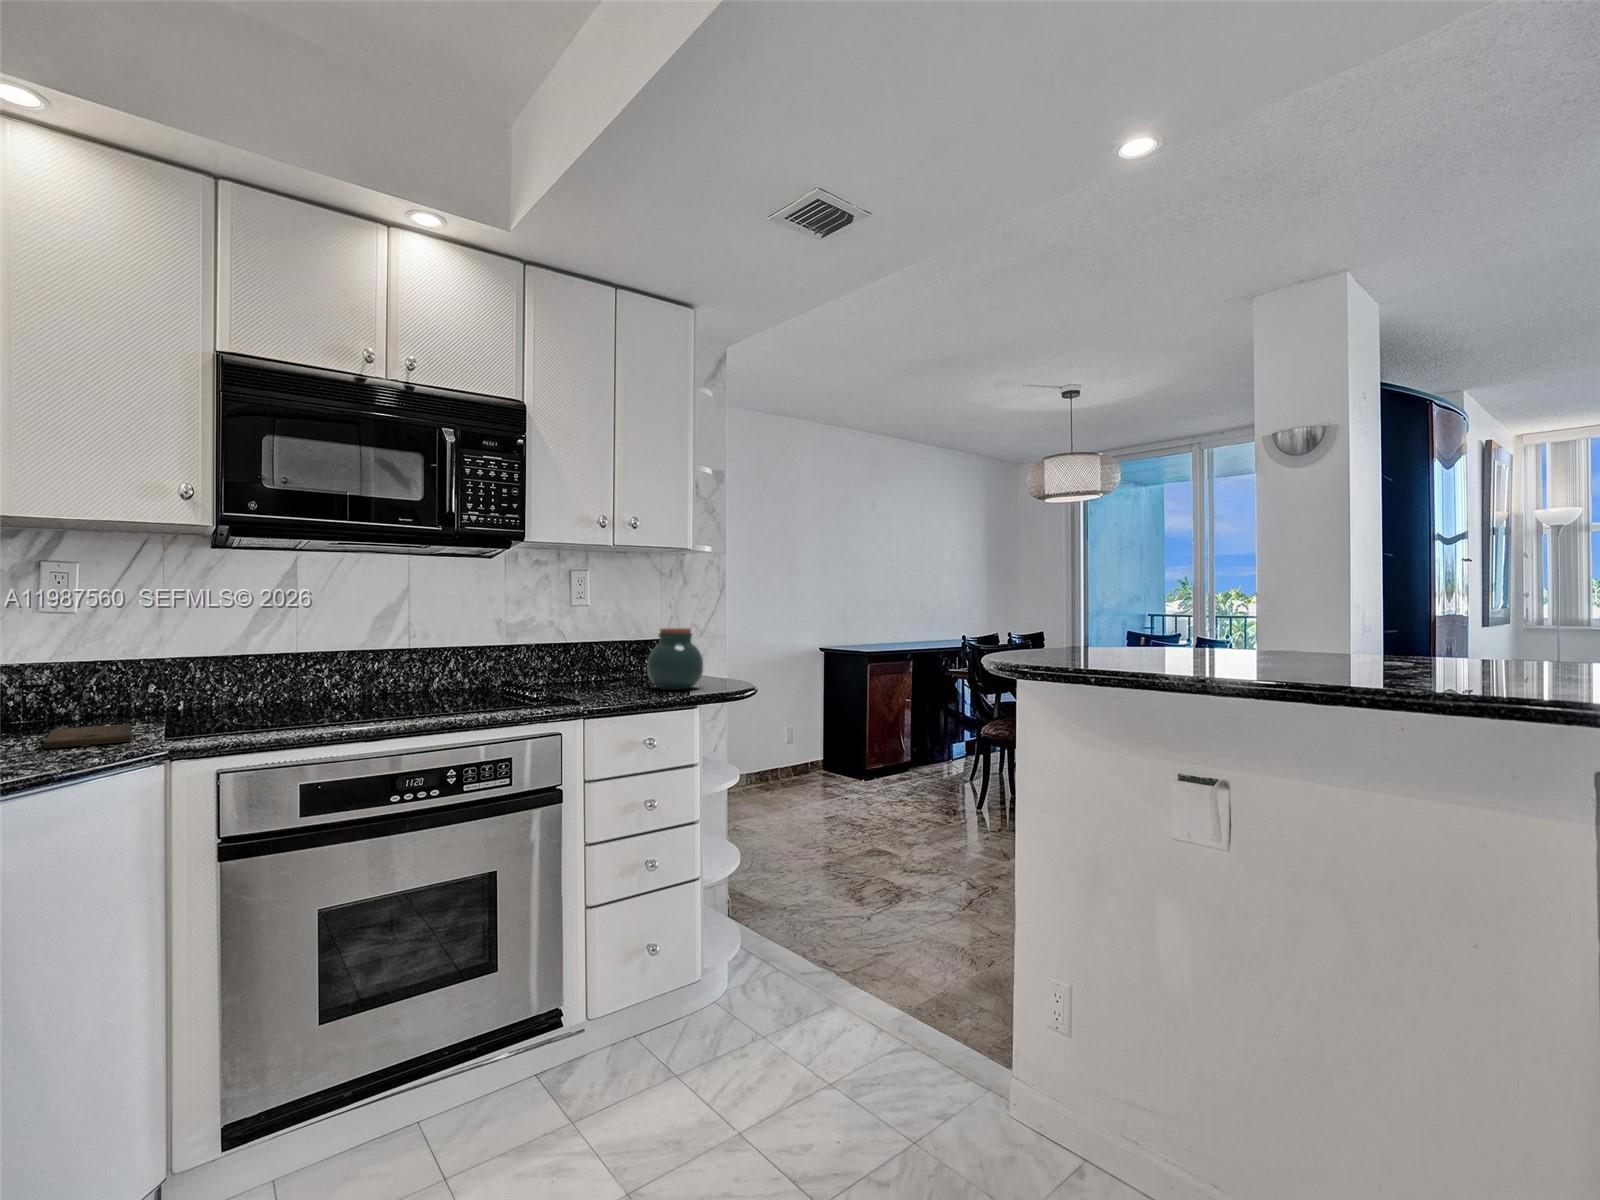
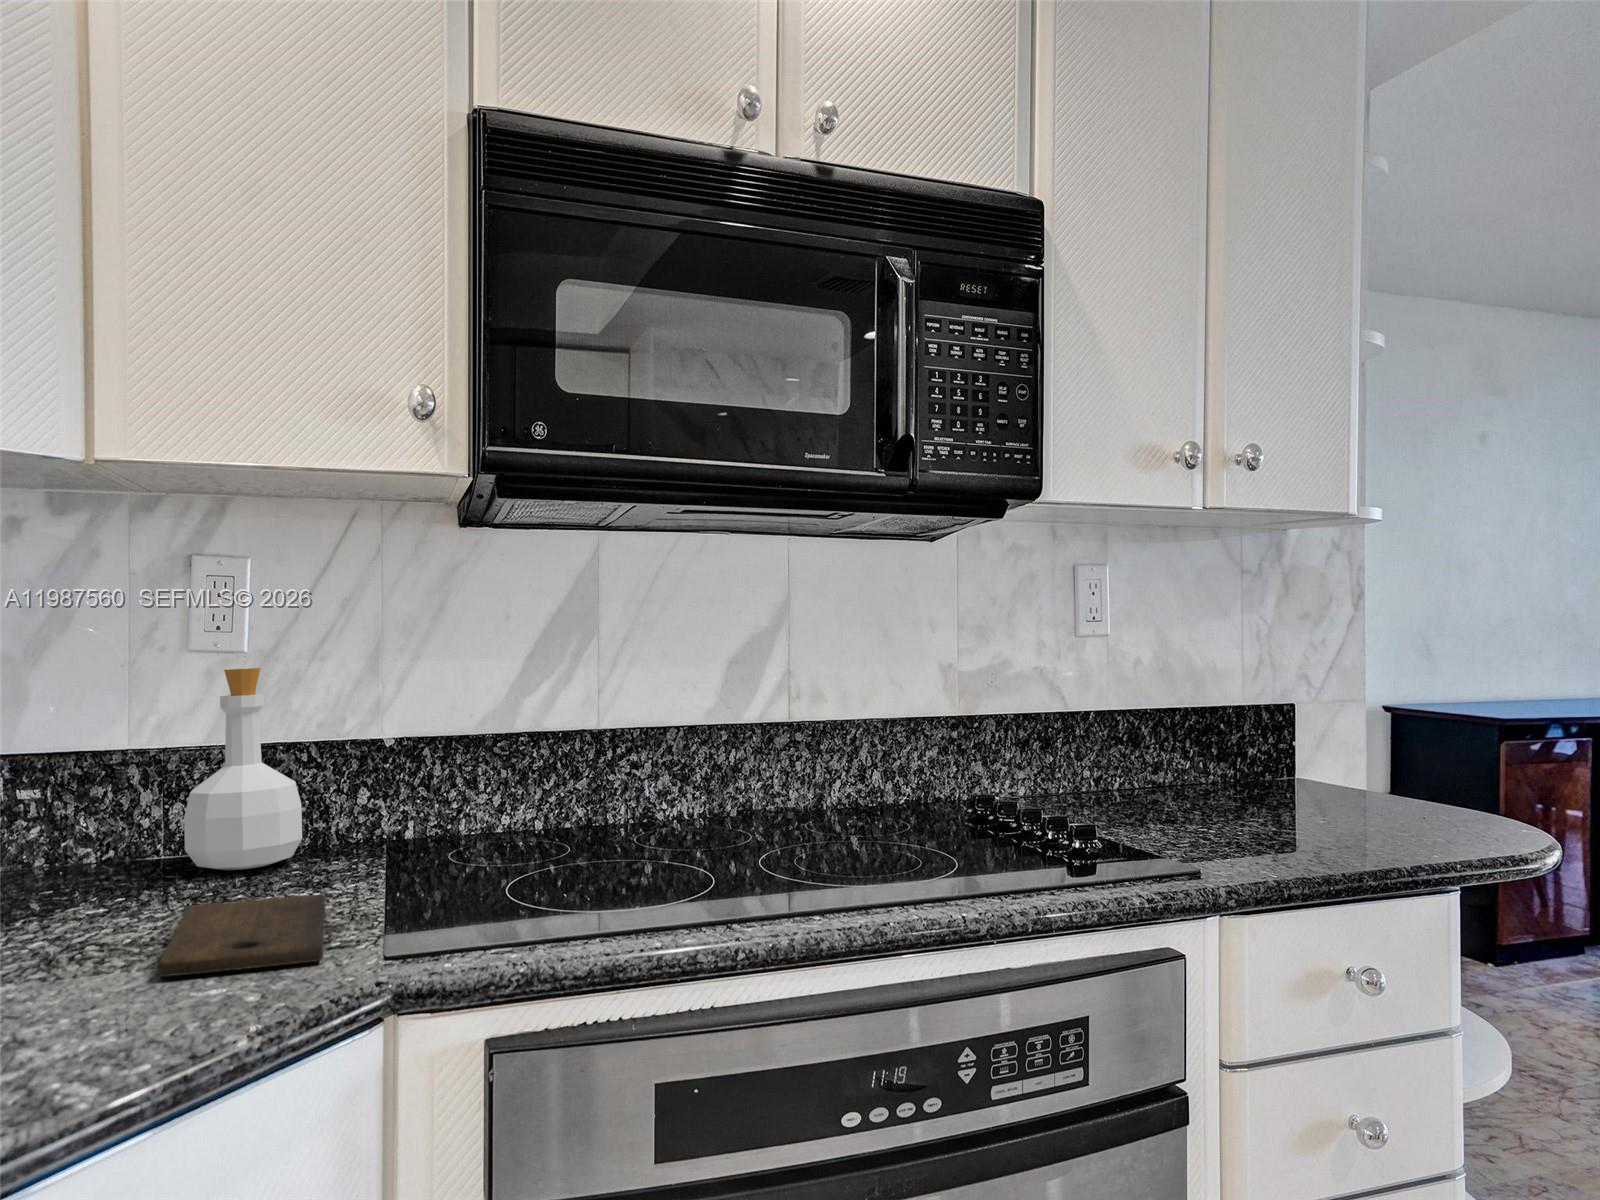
bottle: none [41,621,115,723] -> present [184,668,302,870]
jar: present [647,628,703,690] -> none [1287,692,1427,836]

